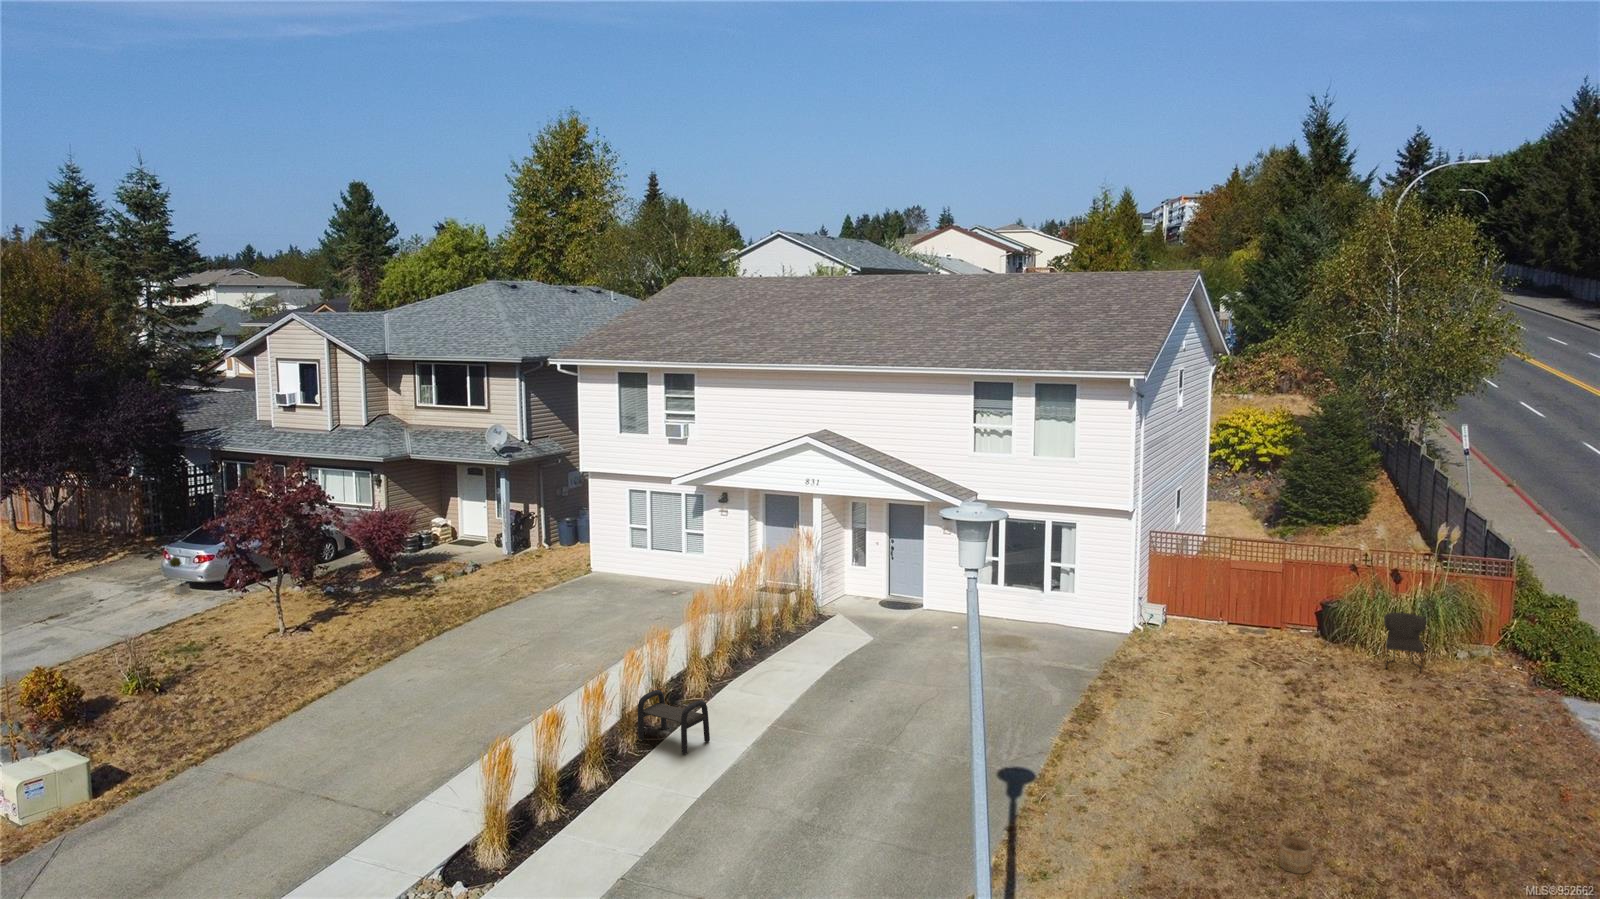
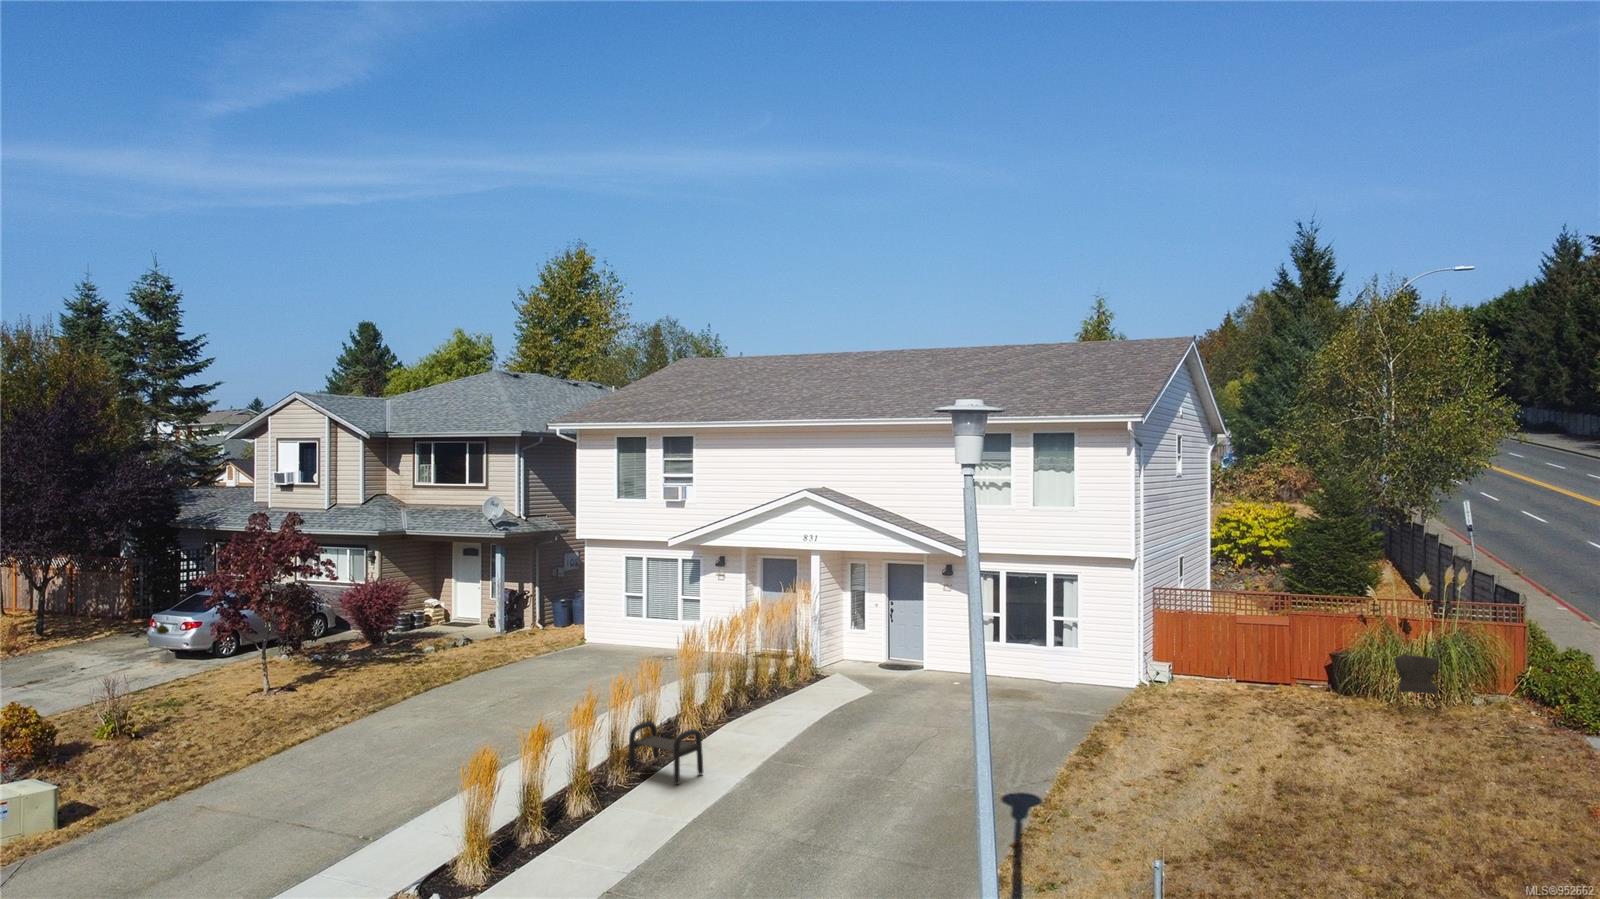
wooden bucket: present [1279,836,1313,874] -> none [1302,842,1339,879]

